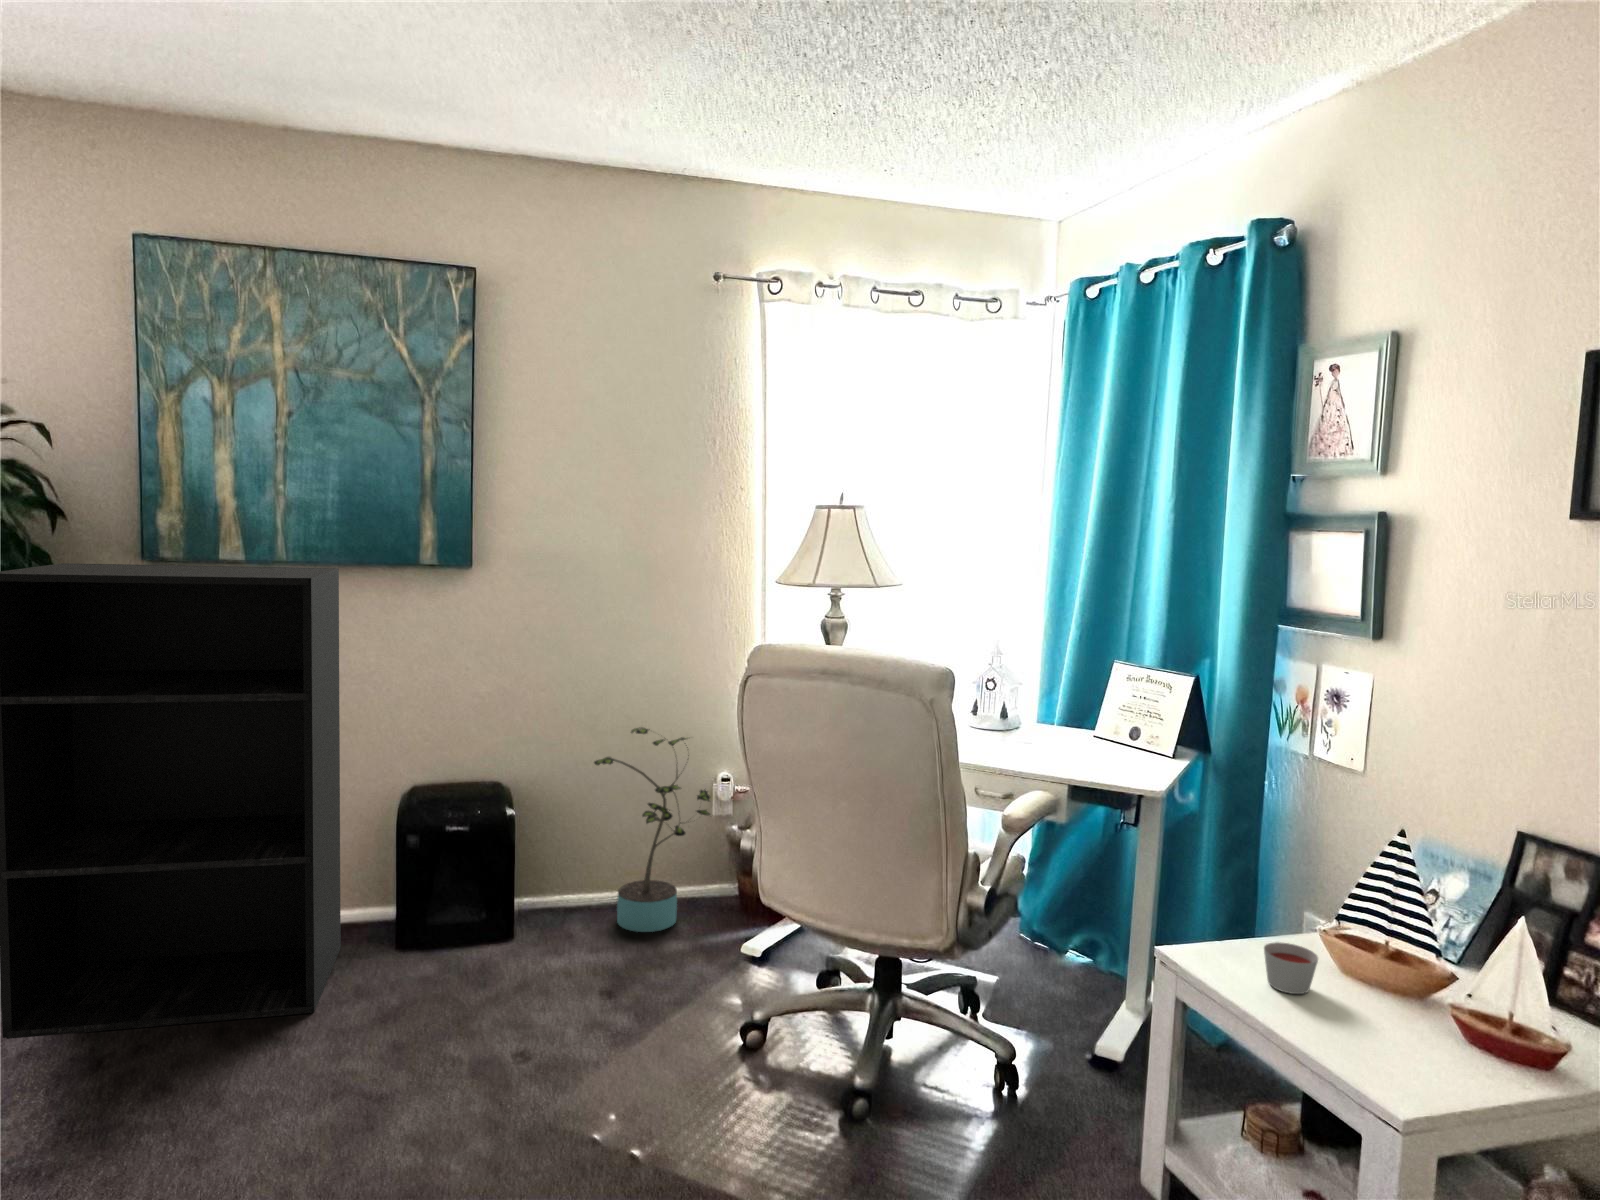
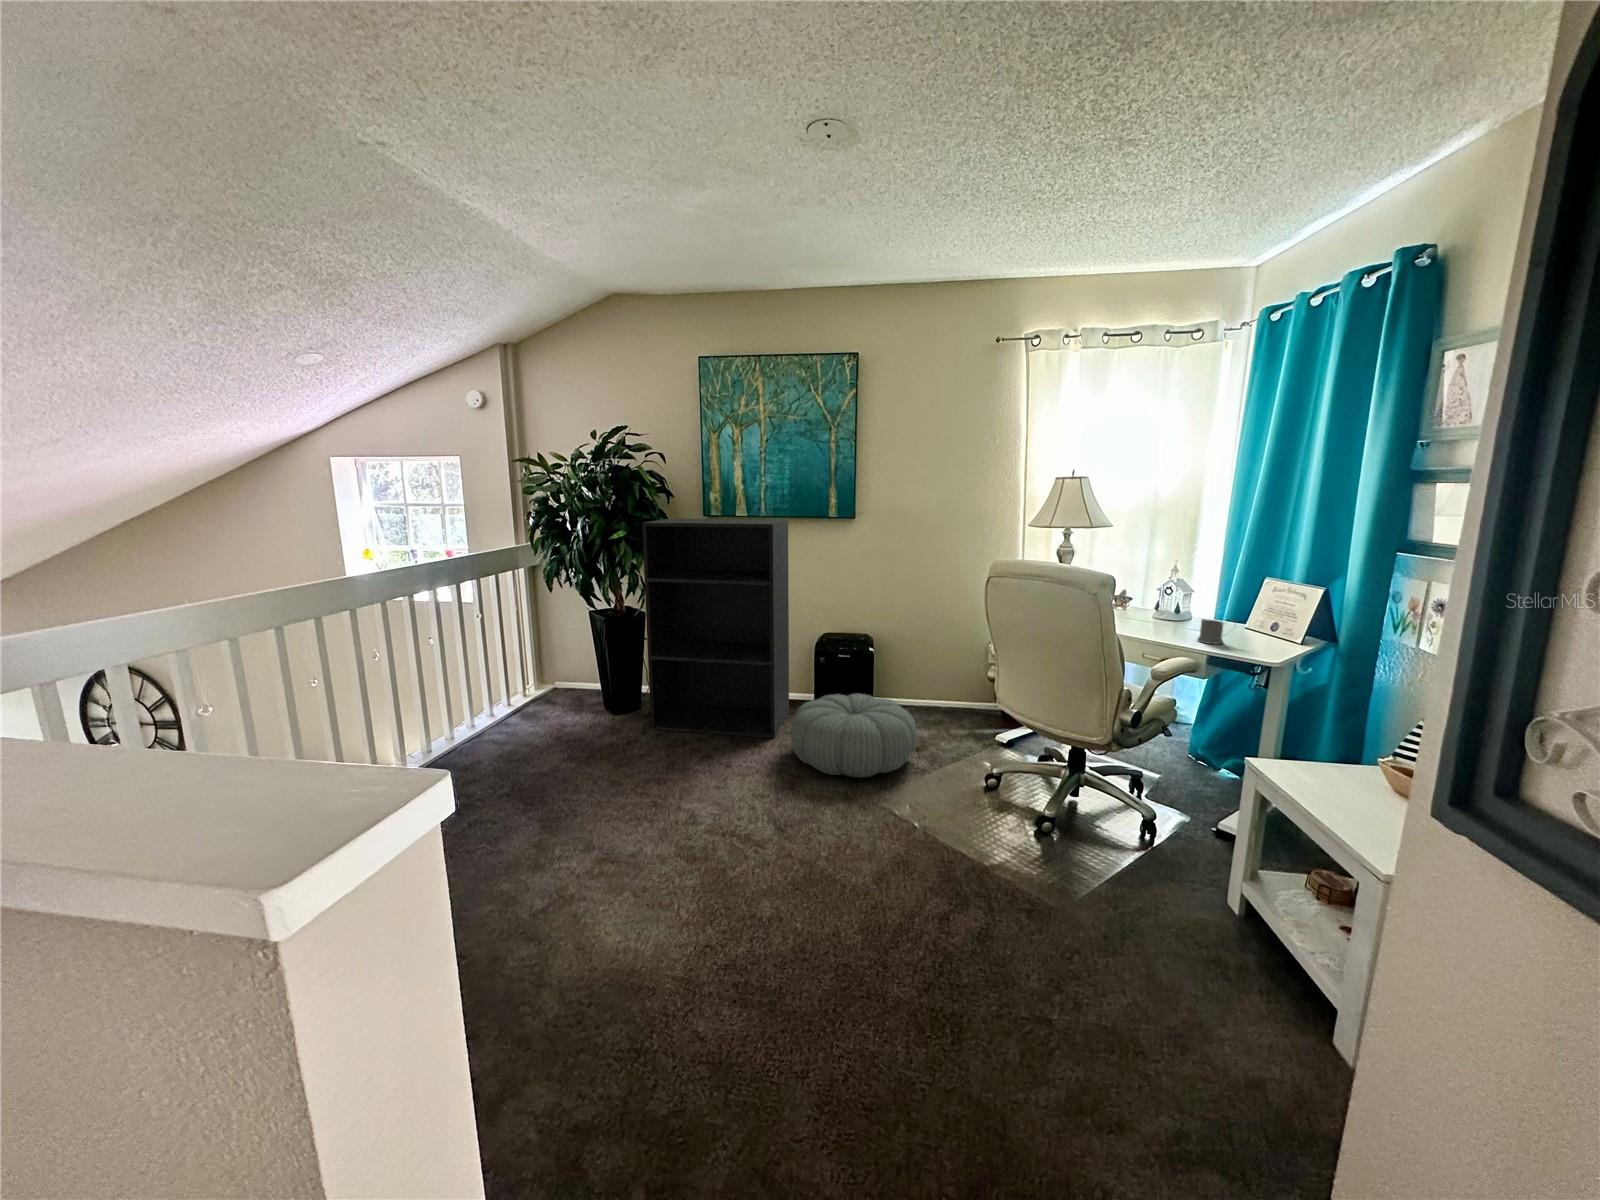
potted plant: present [594,727,710,932] -> none [918,610,985,725]
mug: none [1044,727,1094,766] -> present [1197,619,1224,644]
pouf: none [356,899,609,1079] -> present [791,693,917,777]
candle: present [1264,942,1318,994] -> none [1318,759,1360,793]

